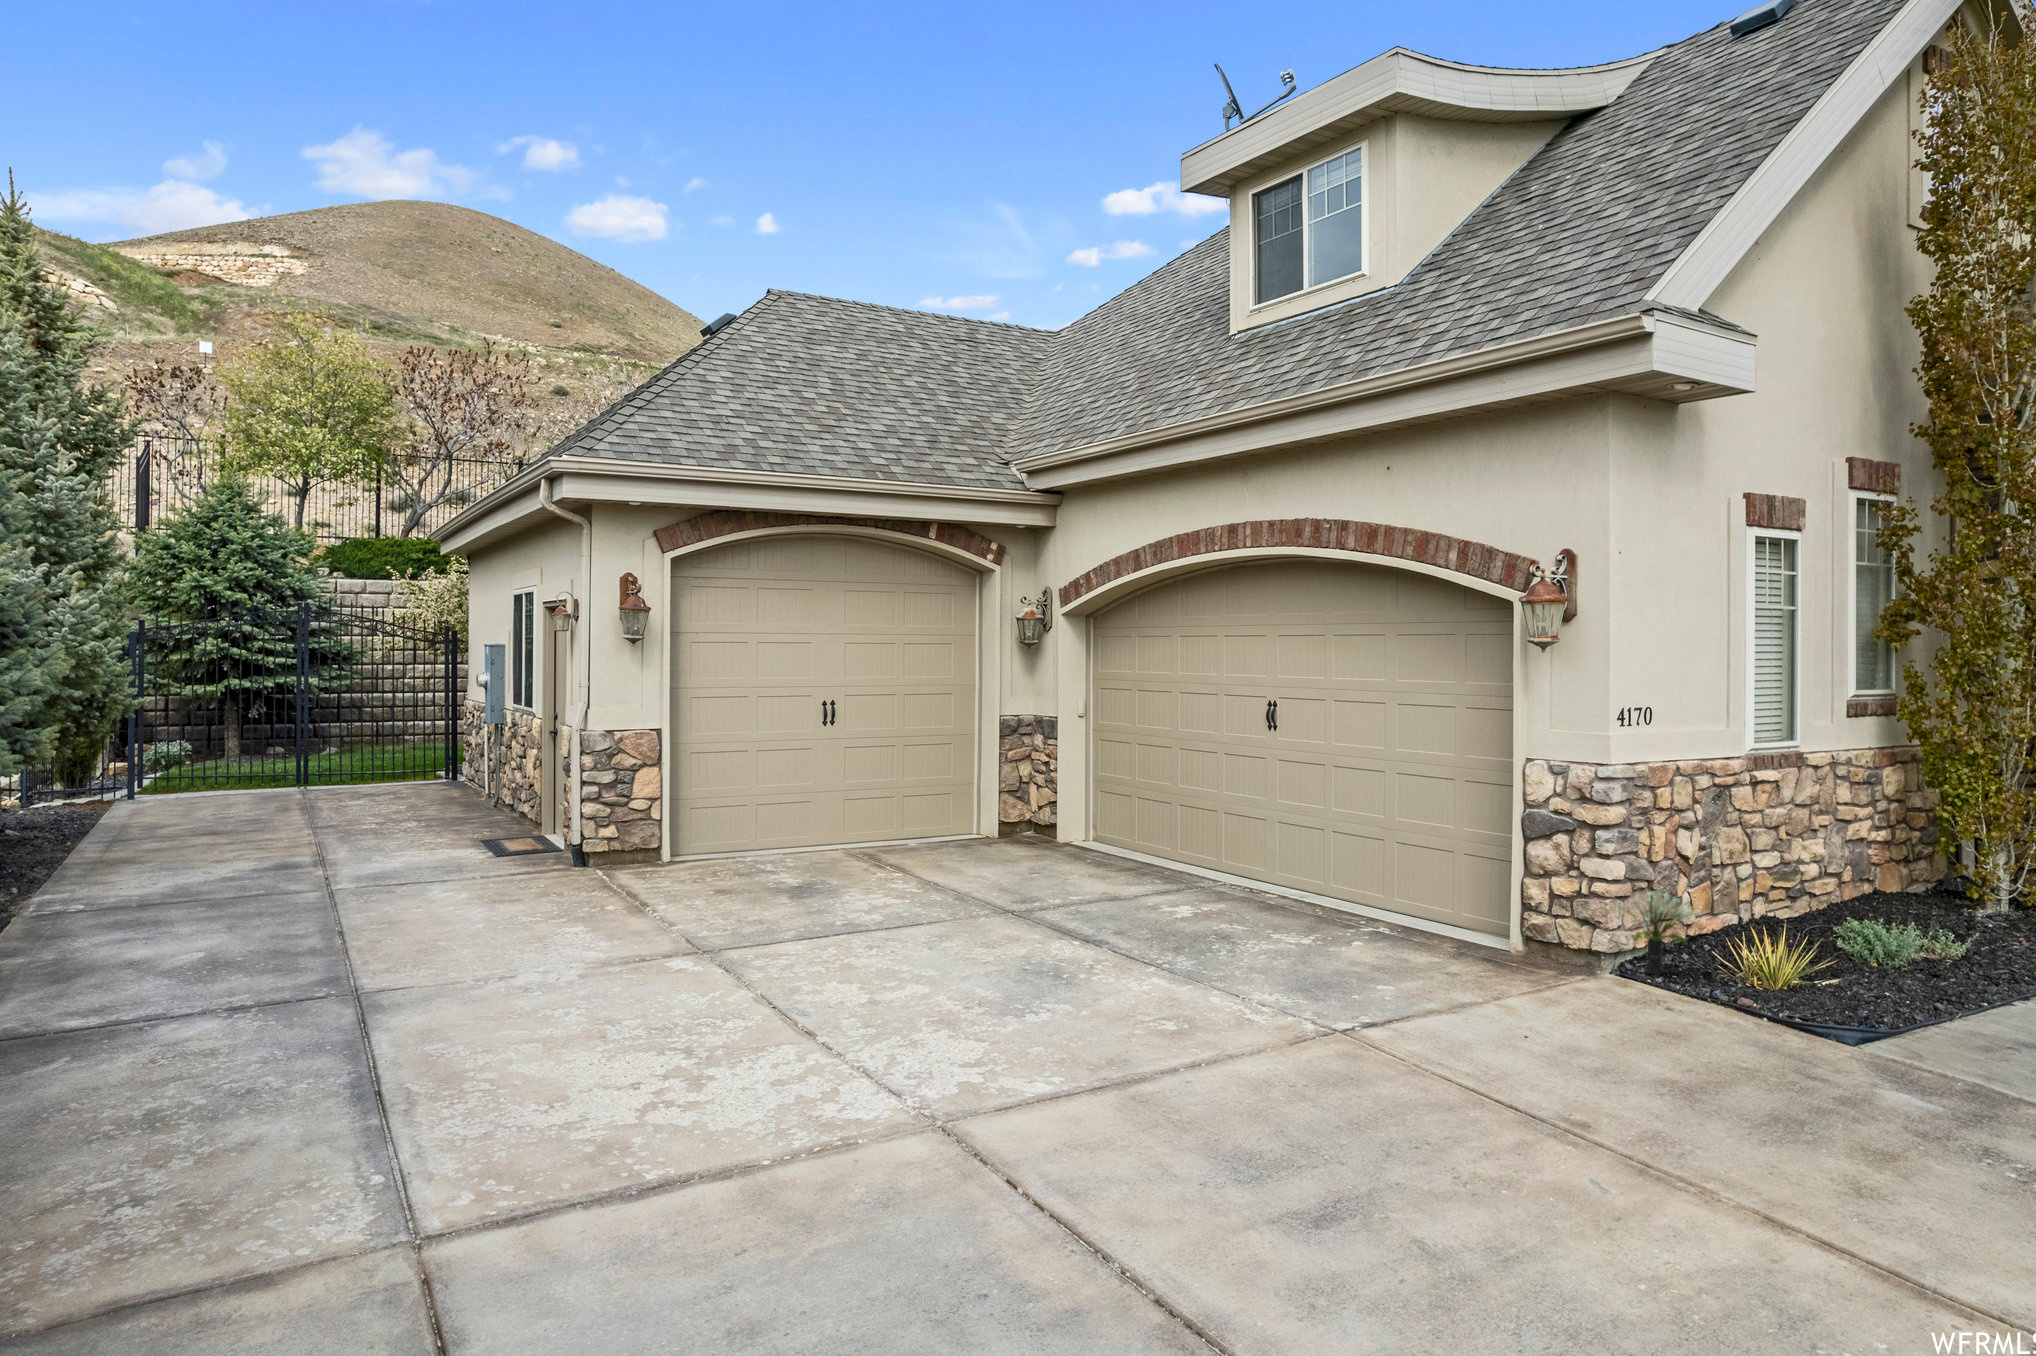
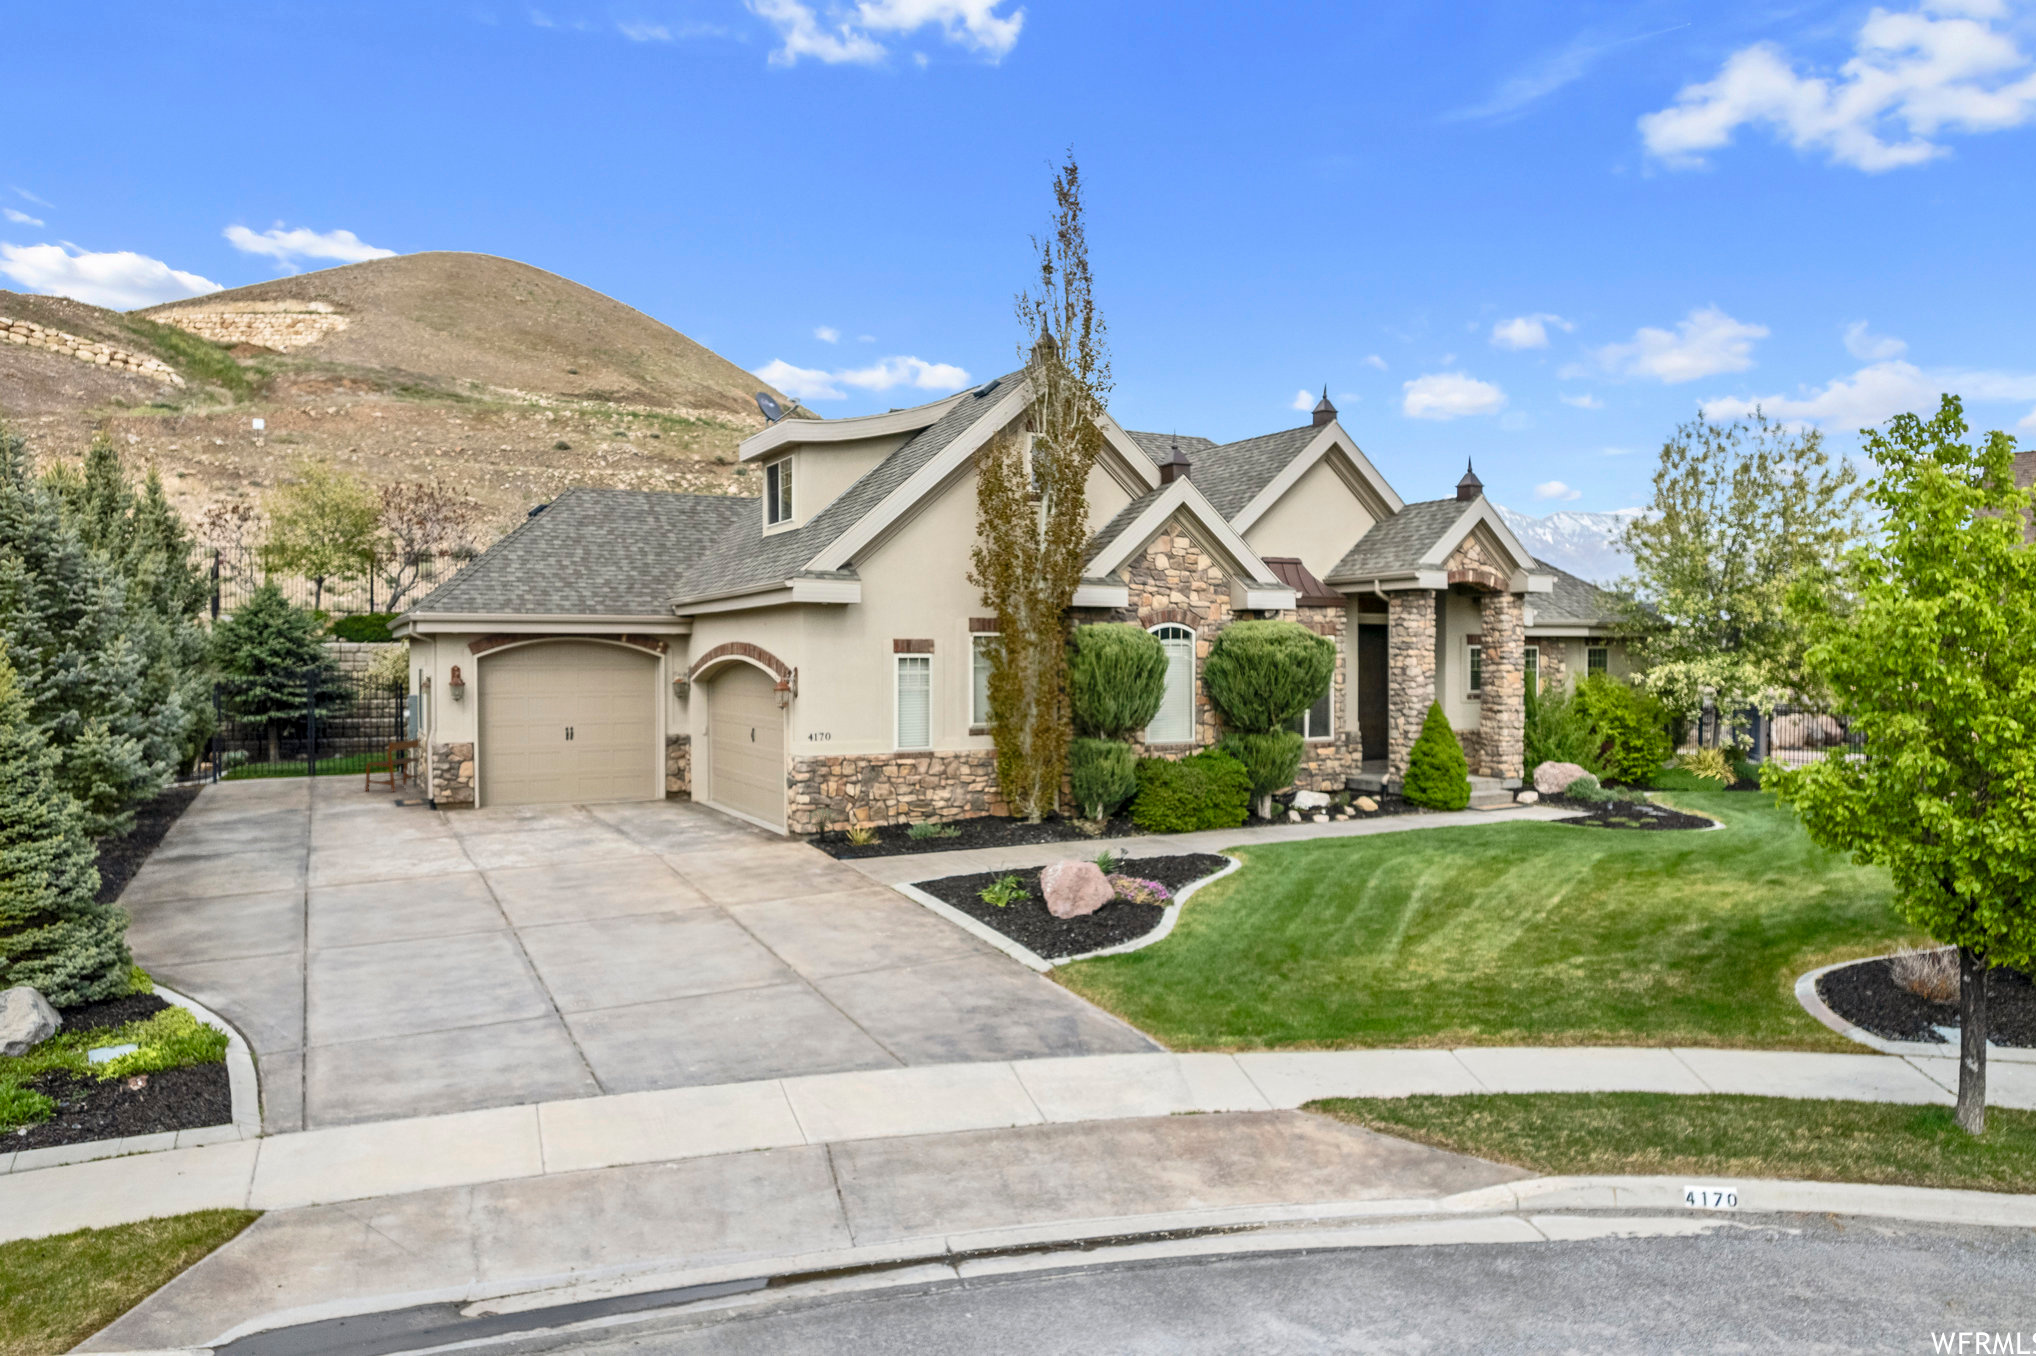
bench: none [420,720,534,822] -> present [365,740,421,792]

